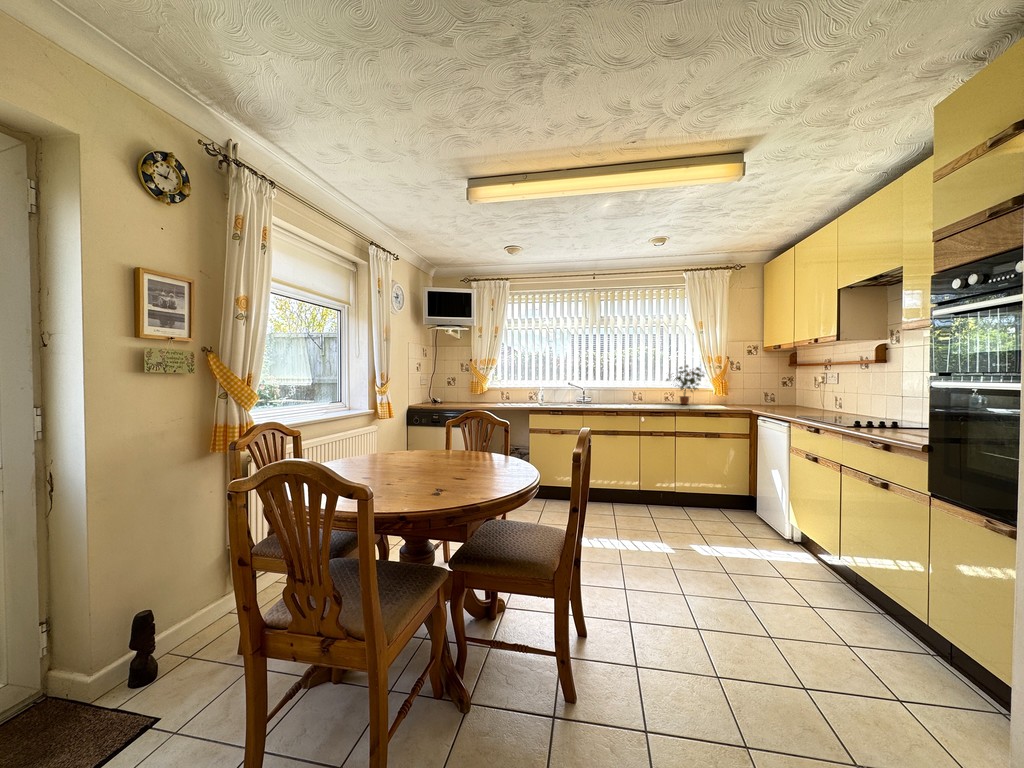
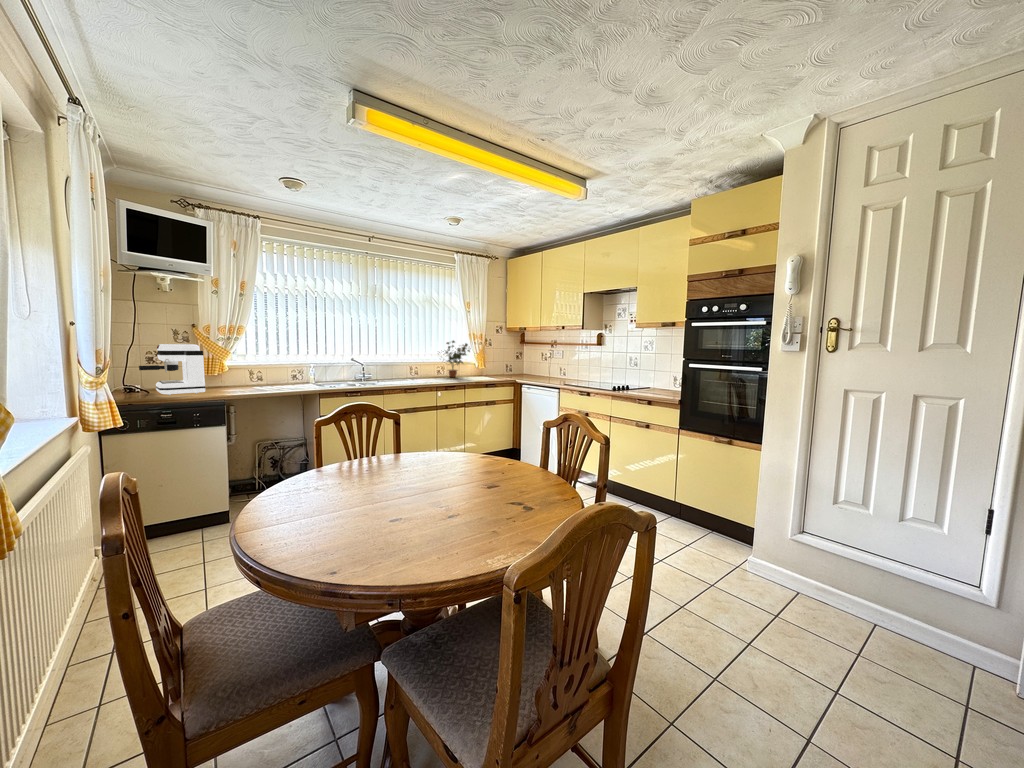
coffee maker: none [435,372,466,405] -> present [139,344,205,395]

